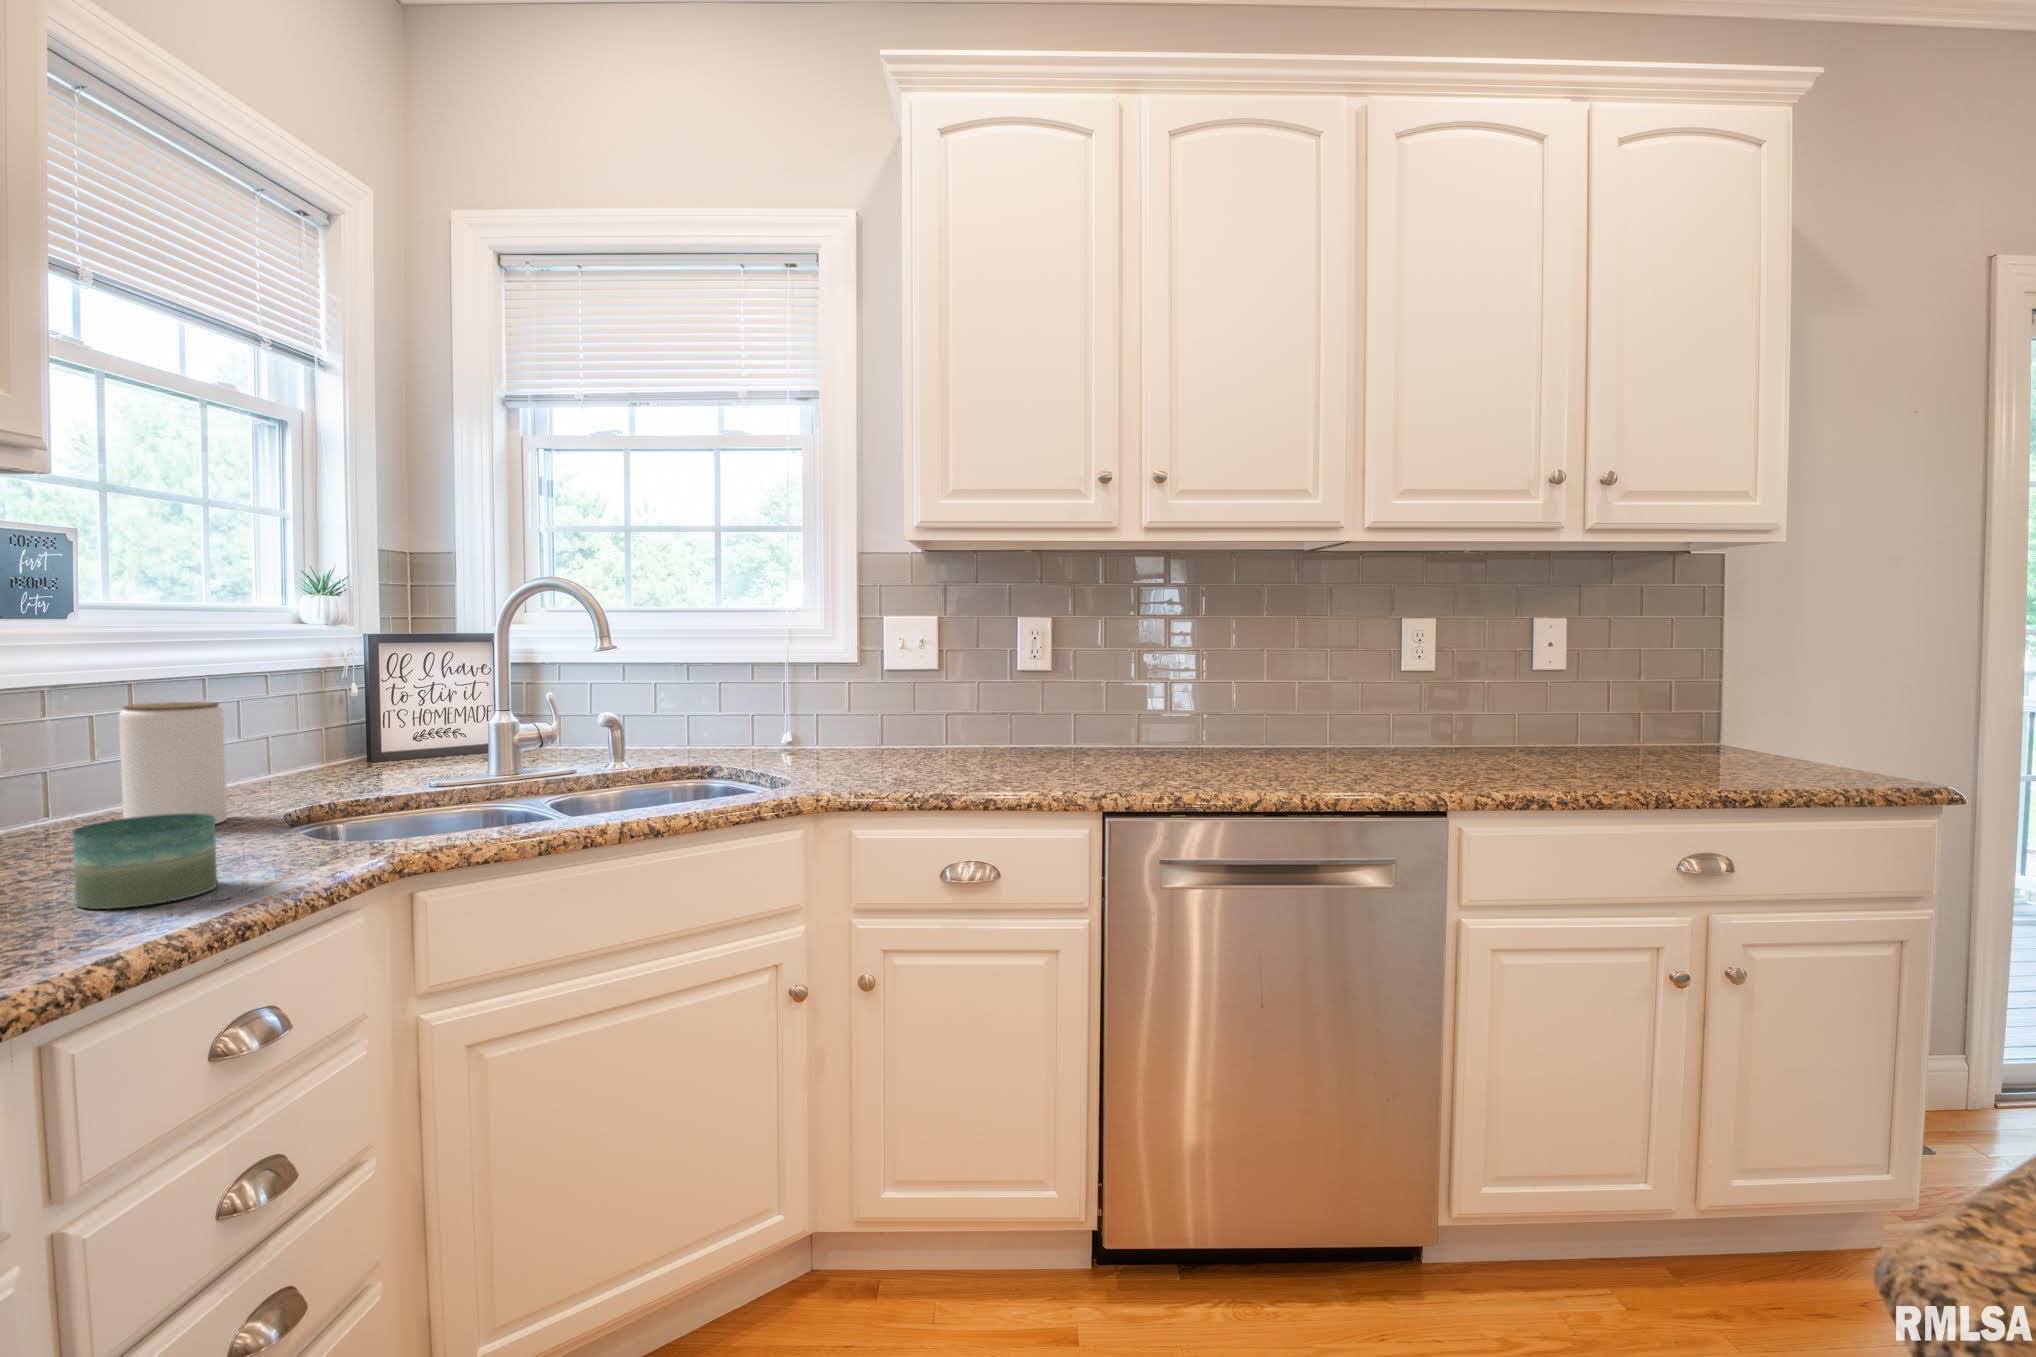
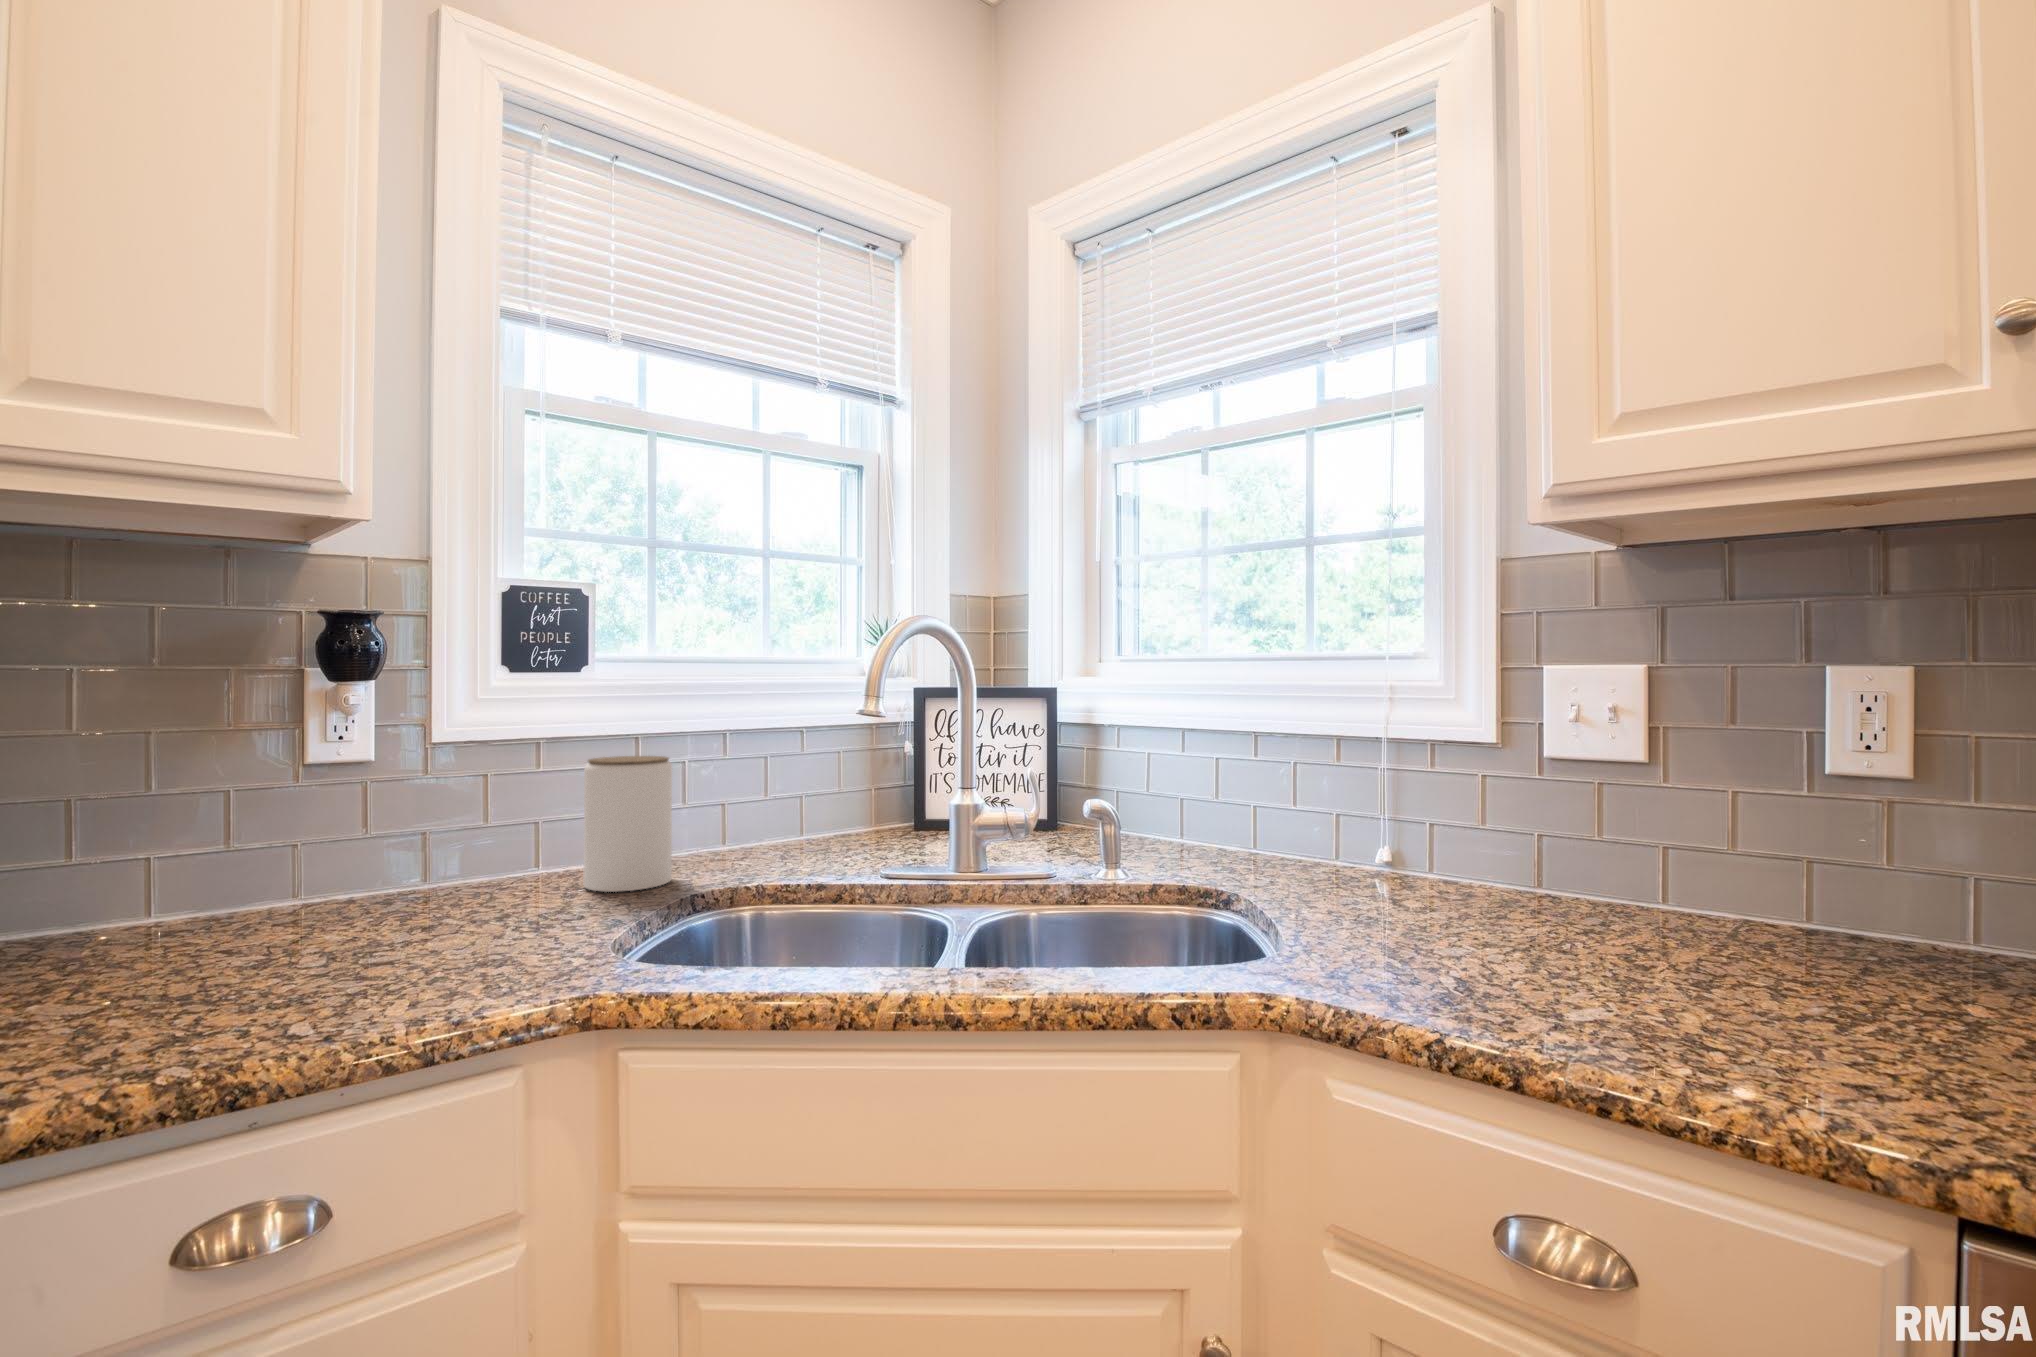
candle: present [73,814,217,909] -> none [262,891,415,1010]

